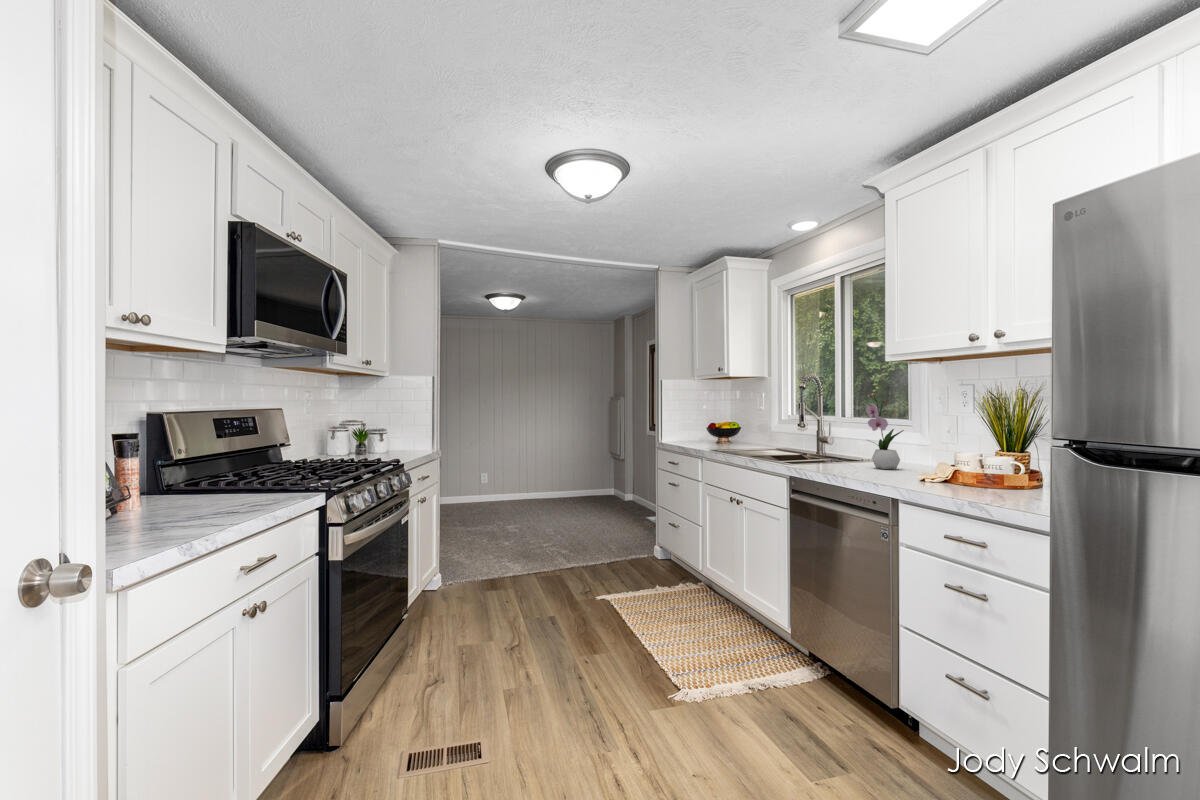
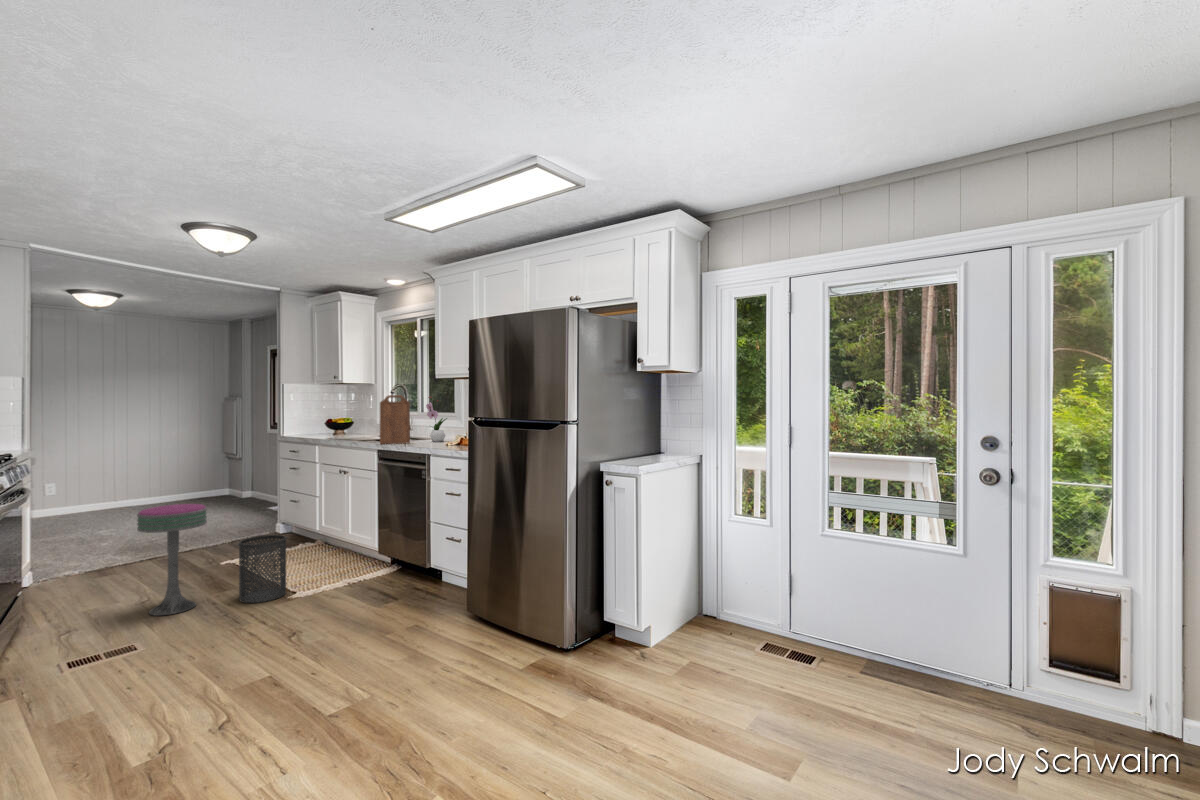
cutting board: none [796,393,844,471] -> present [380,395,410,444]
bar stool: none [502,535,574,685] -> present [137,504,207,616]
trash can: none [609,590,670,695] -> present [238,535,287,603]

